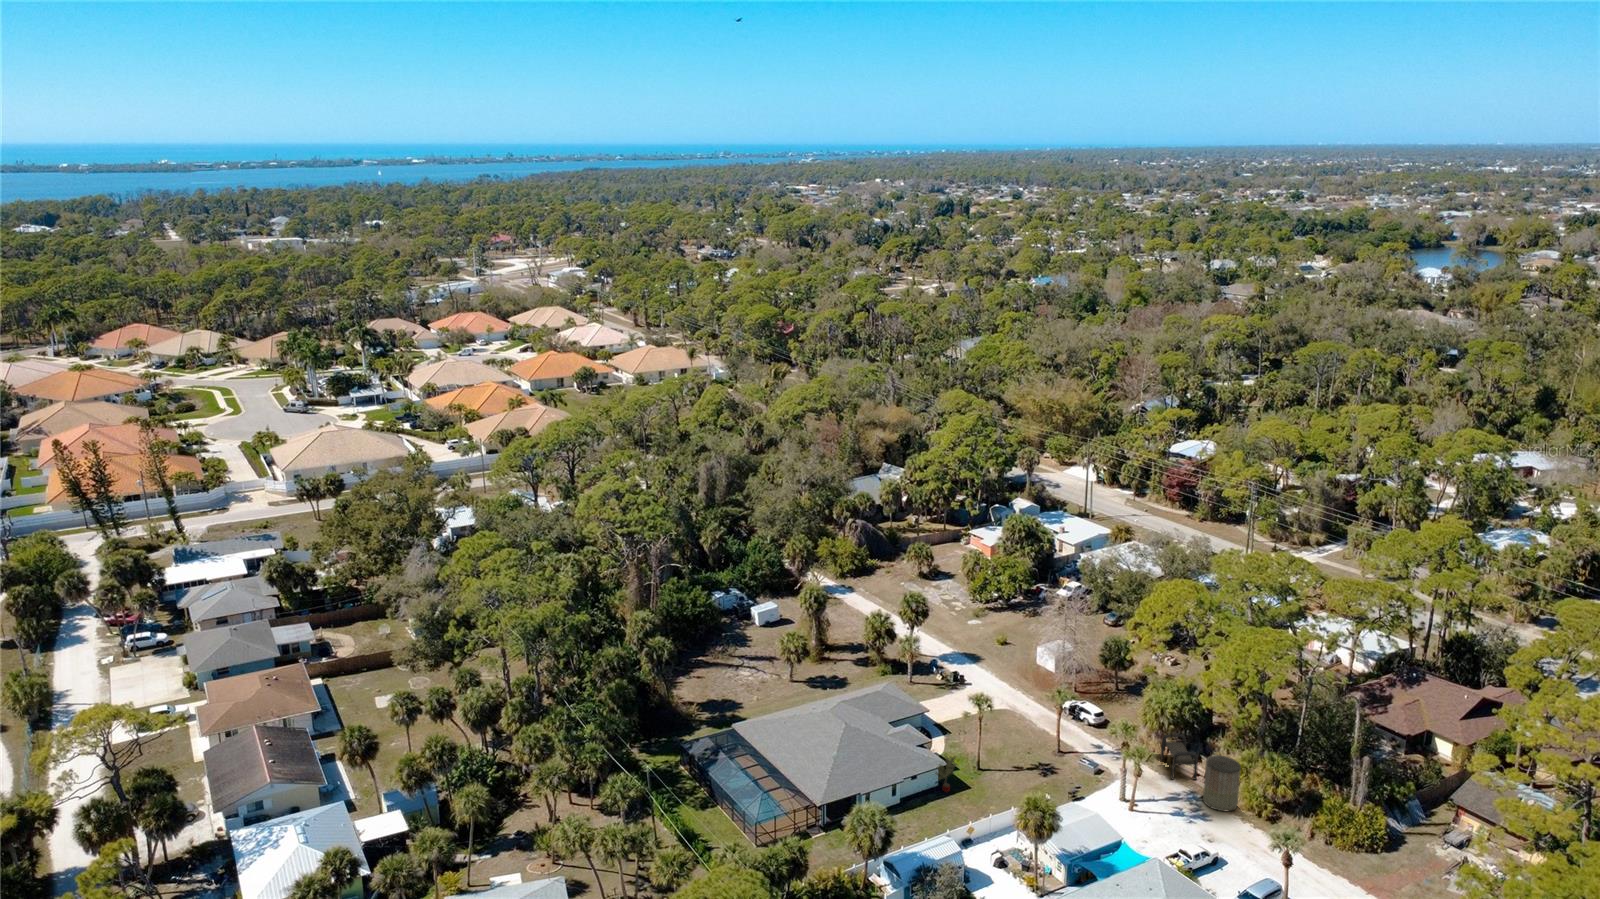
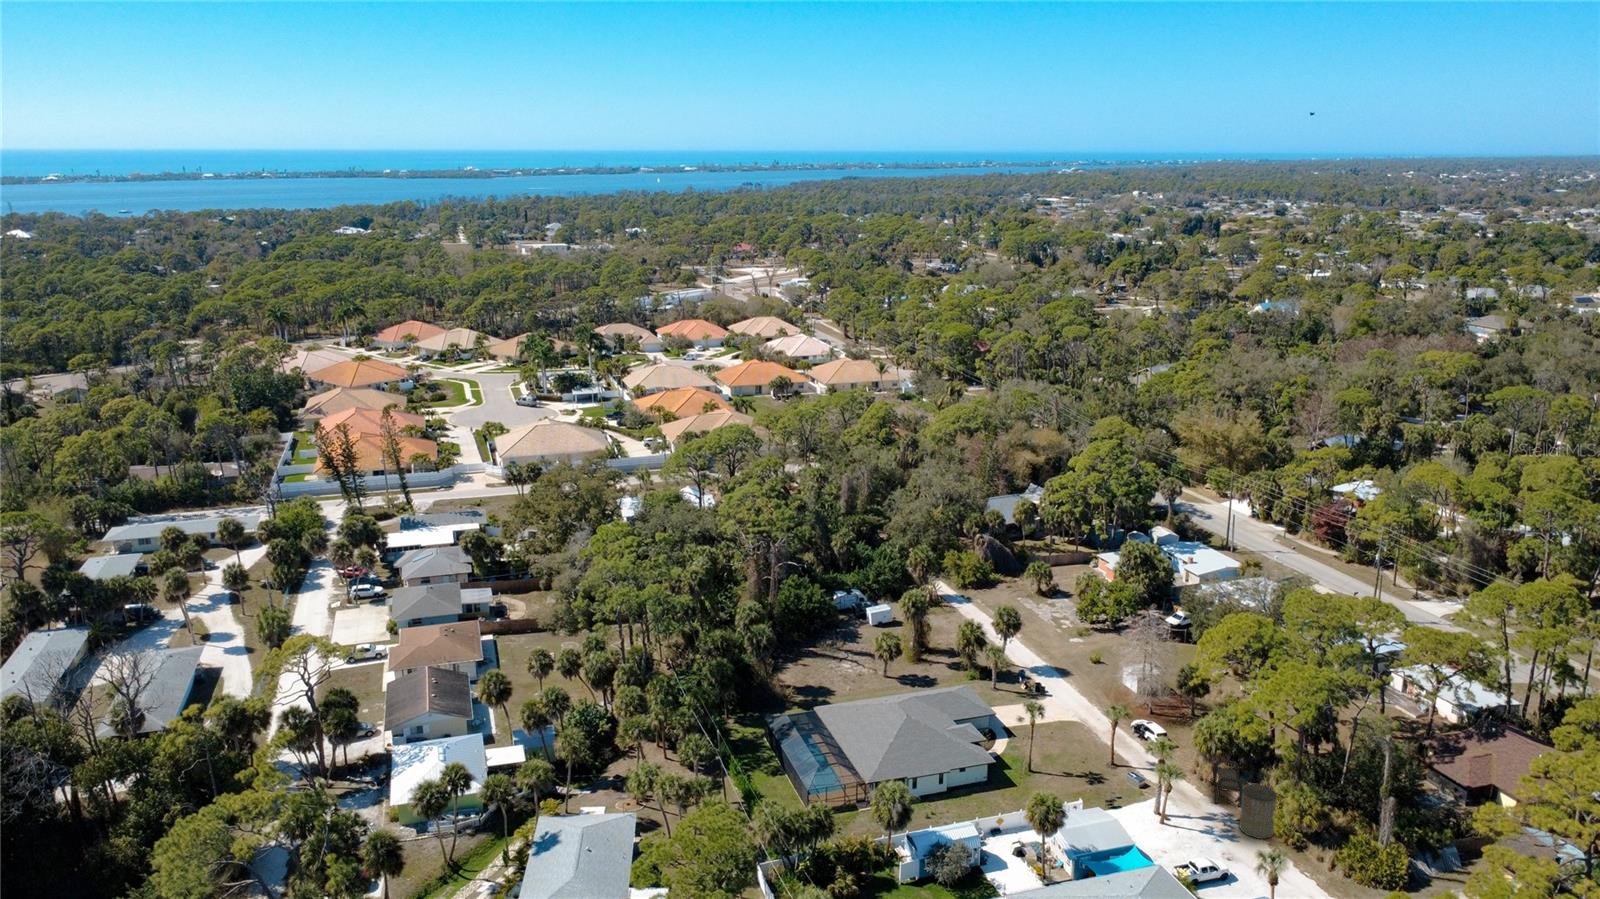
potted tree: present [936,757,957,792] -> none [980,753,1002,788]

